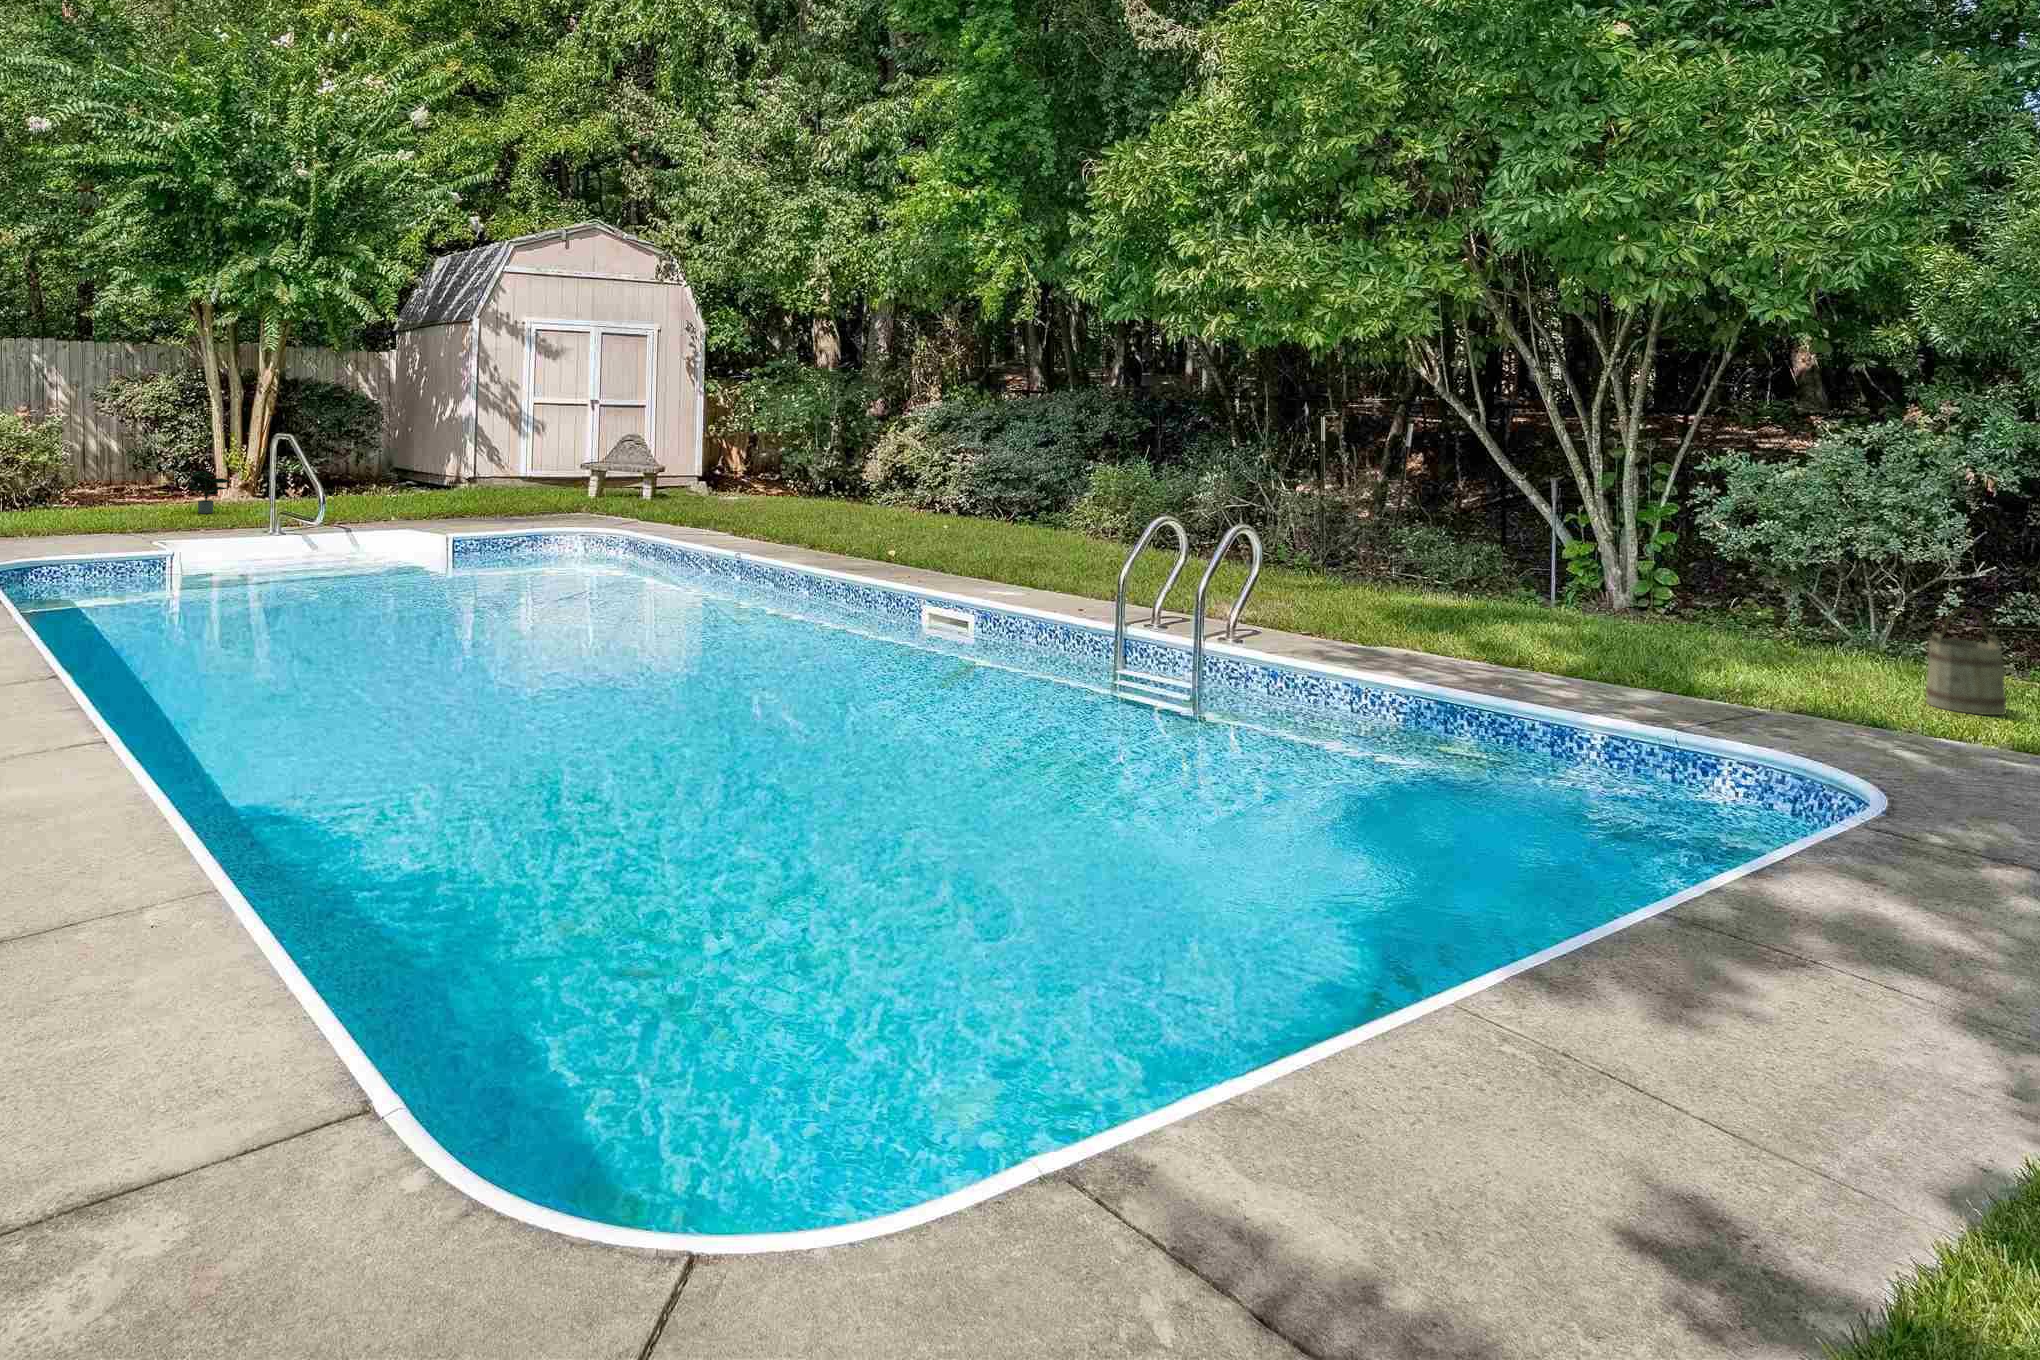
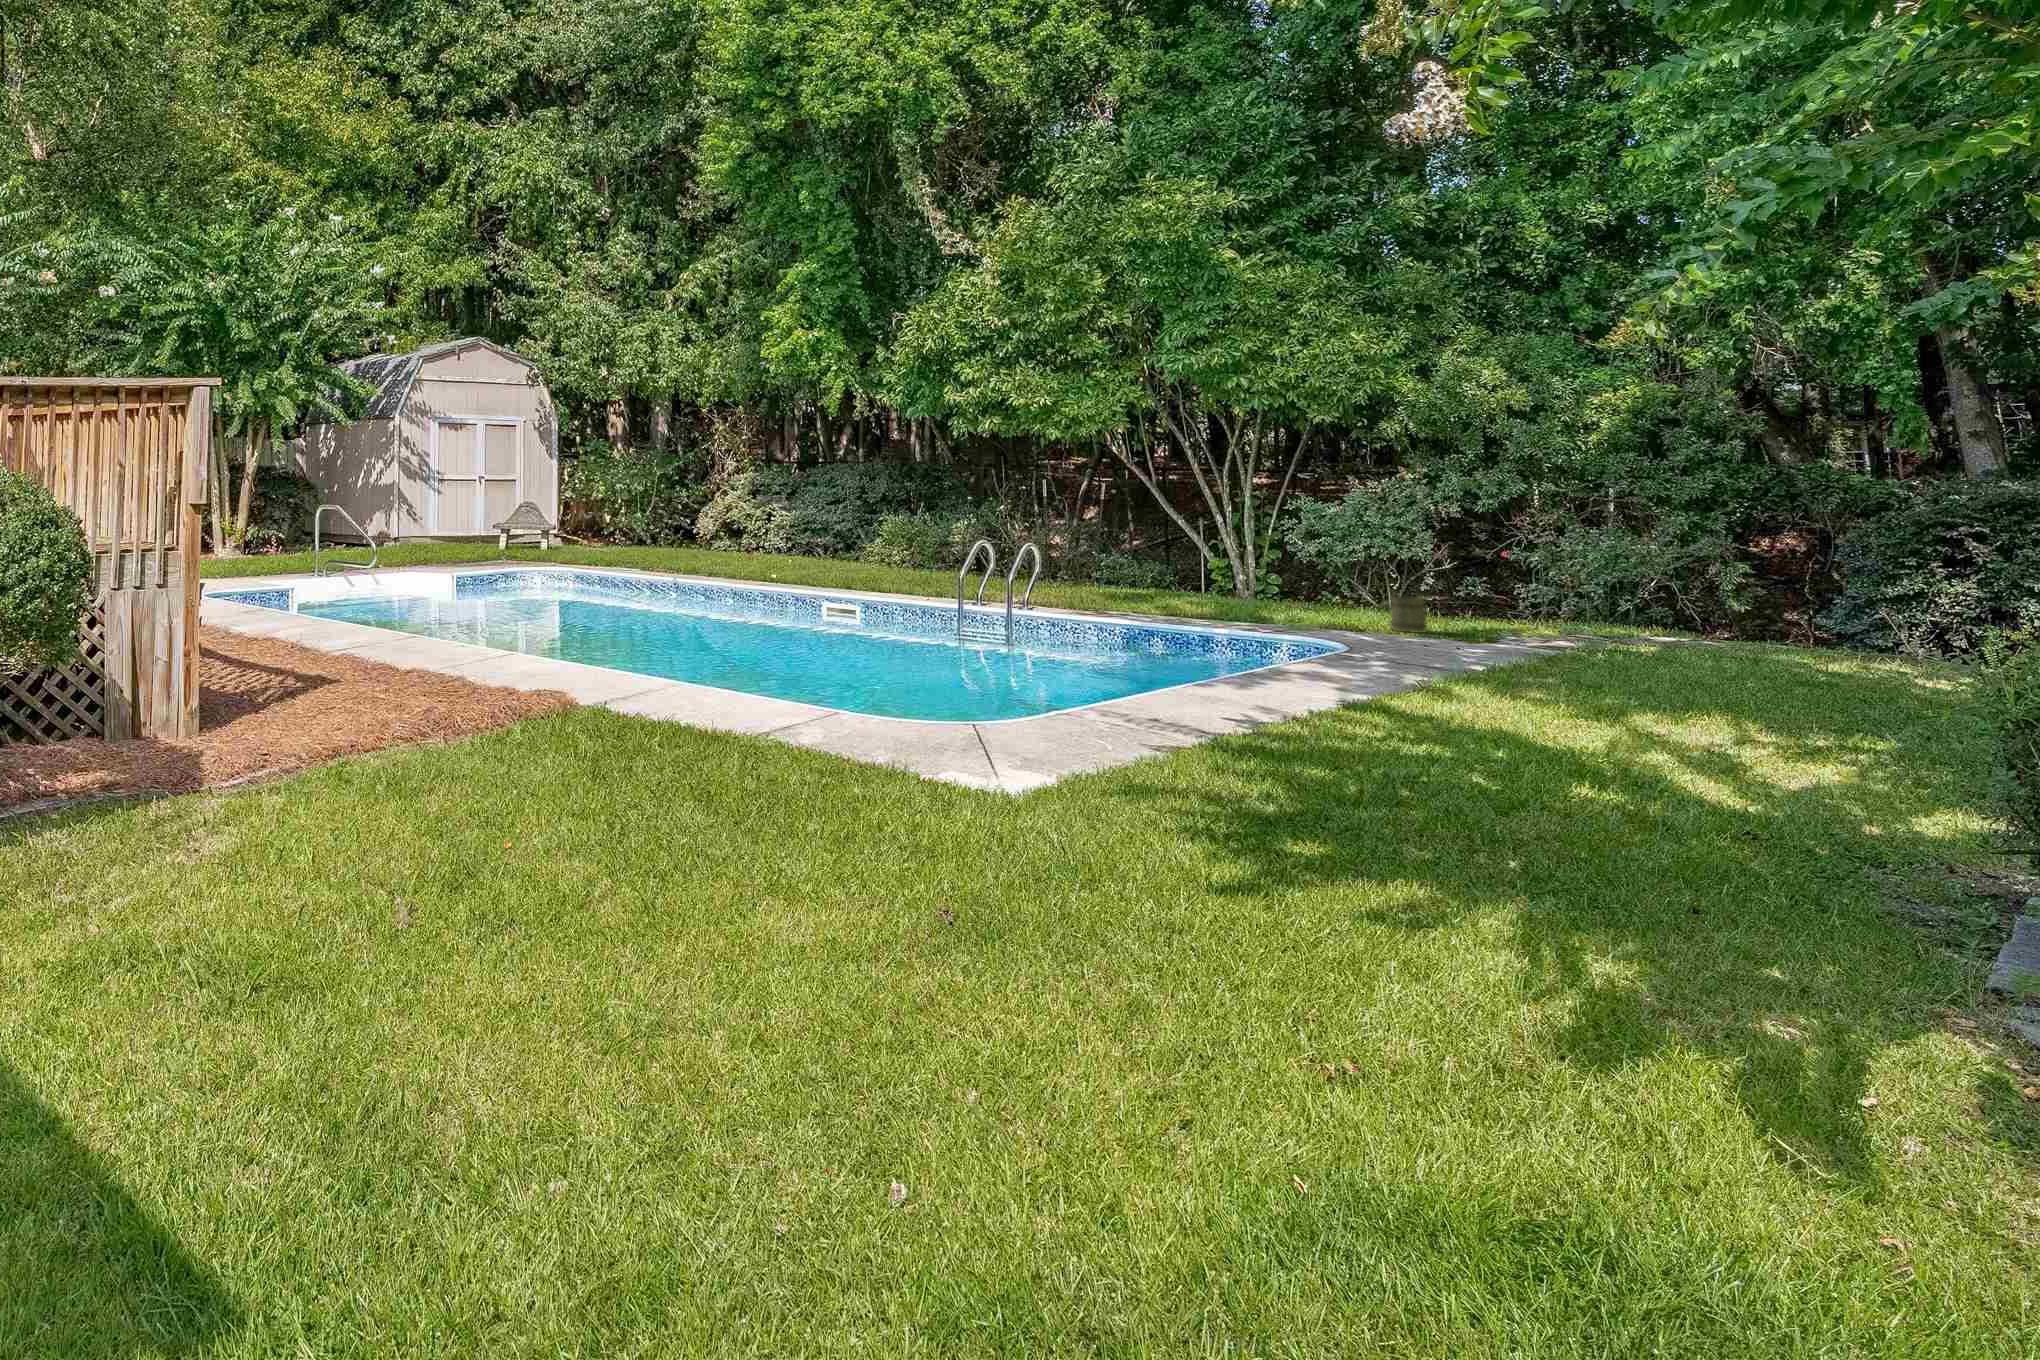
potted plant: present [187,471,229,514] -> none [247,532,276,563]

